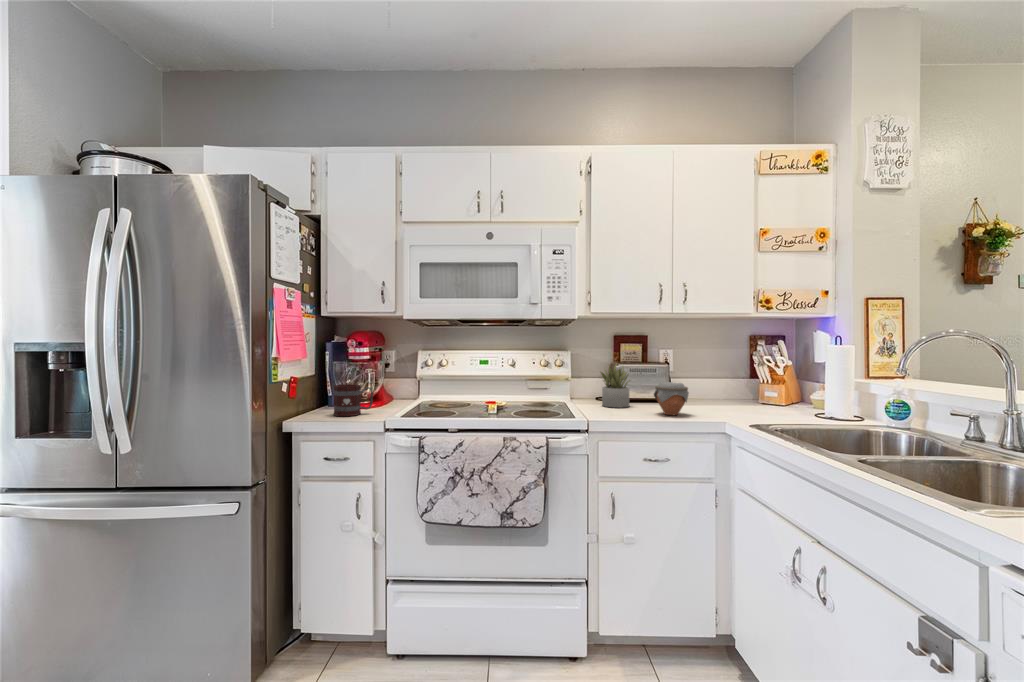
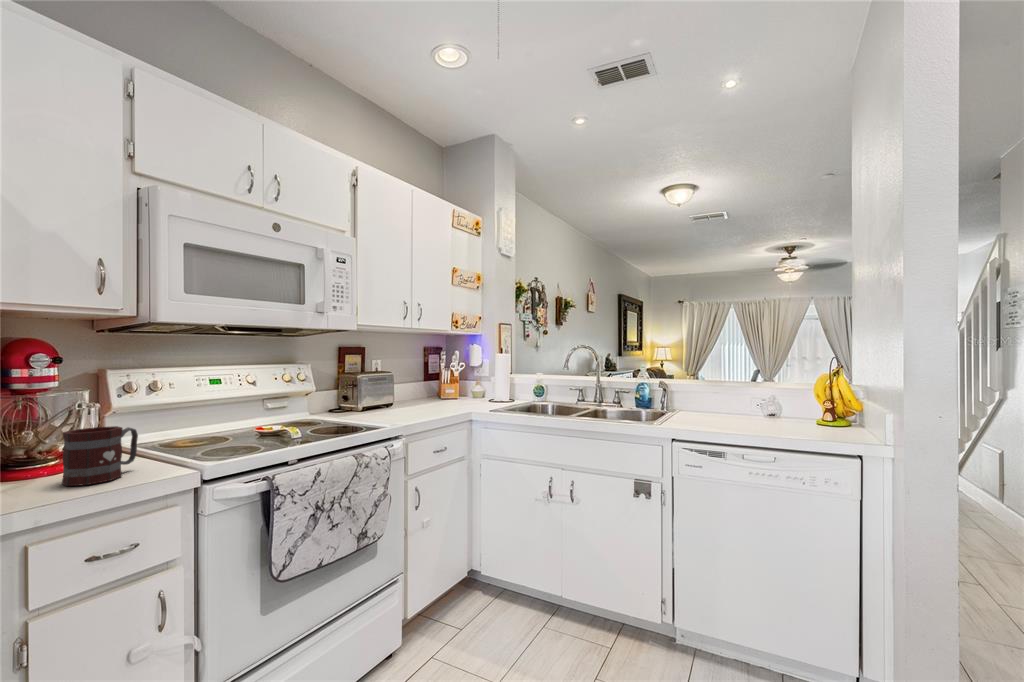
succulent plant: present [601,366,630,408] -> none [353,373,385,414]
jar: present [654,382,689,415] -> none [416,385,444,412]

